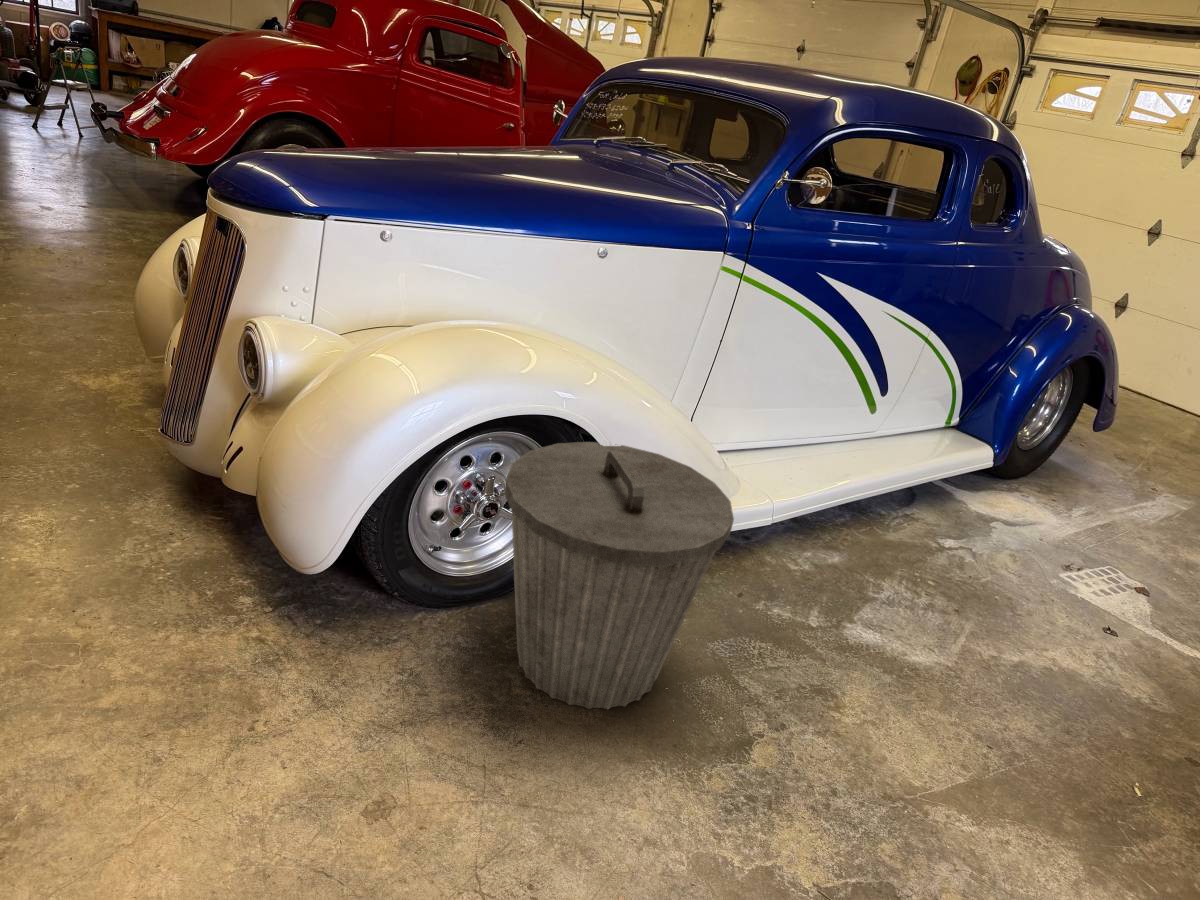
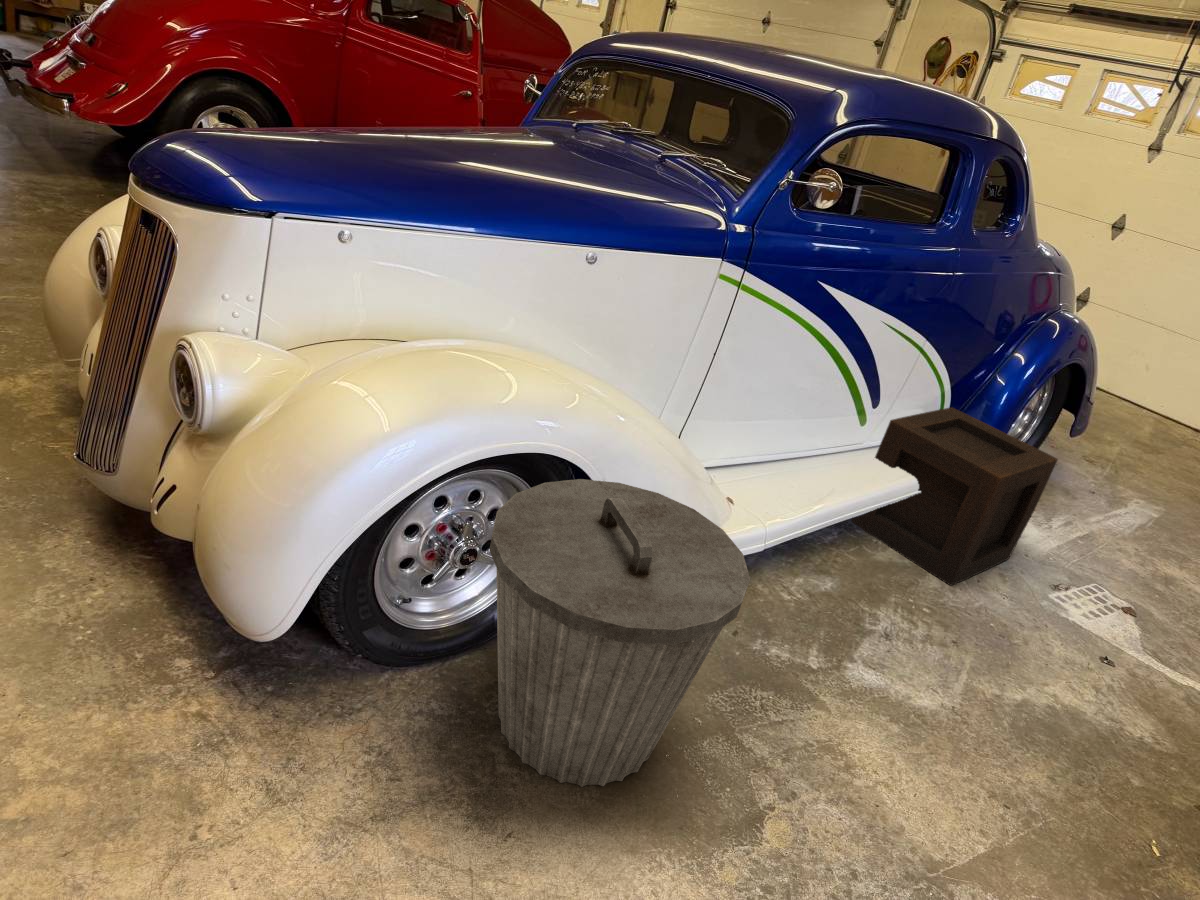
wooden crate: none [866,399,1064,564] -> present [852,407,1058,585]

